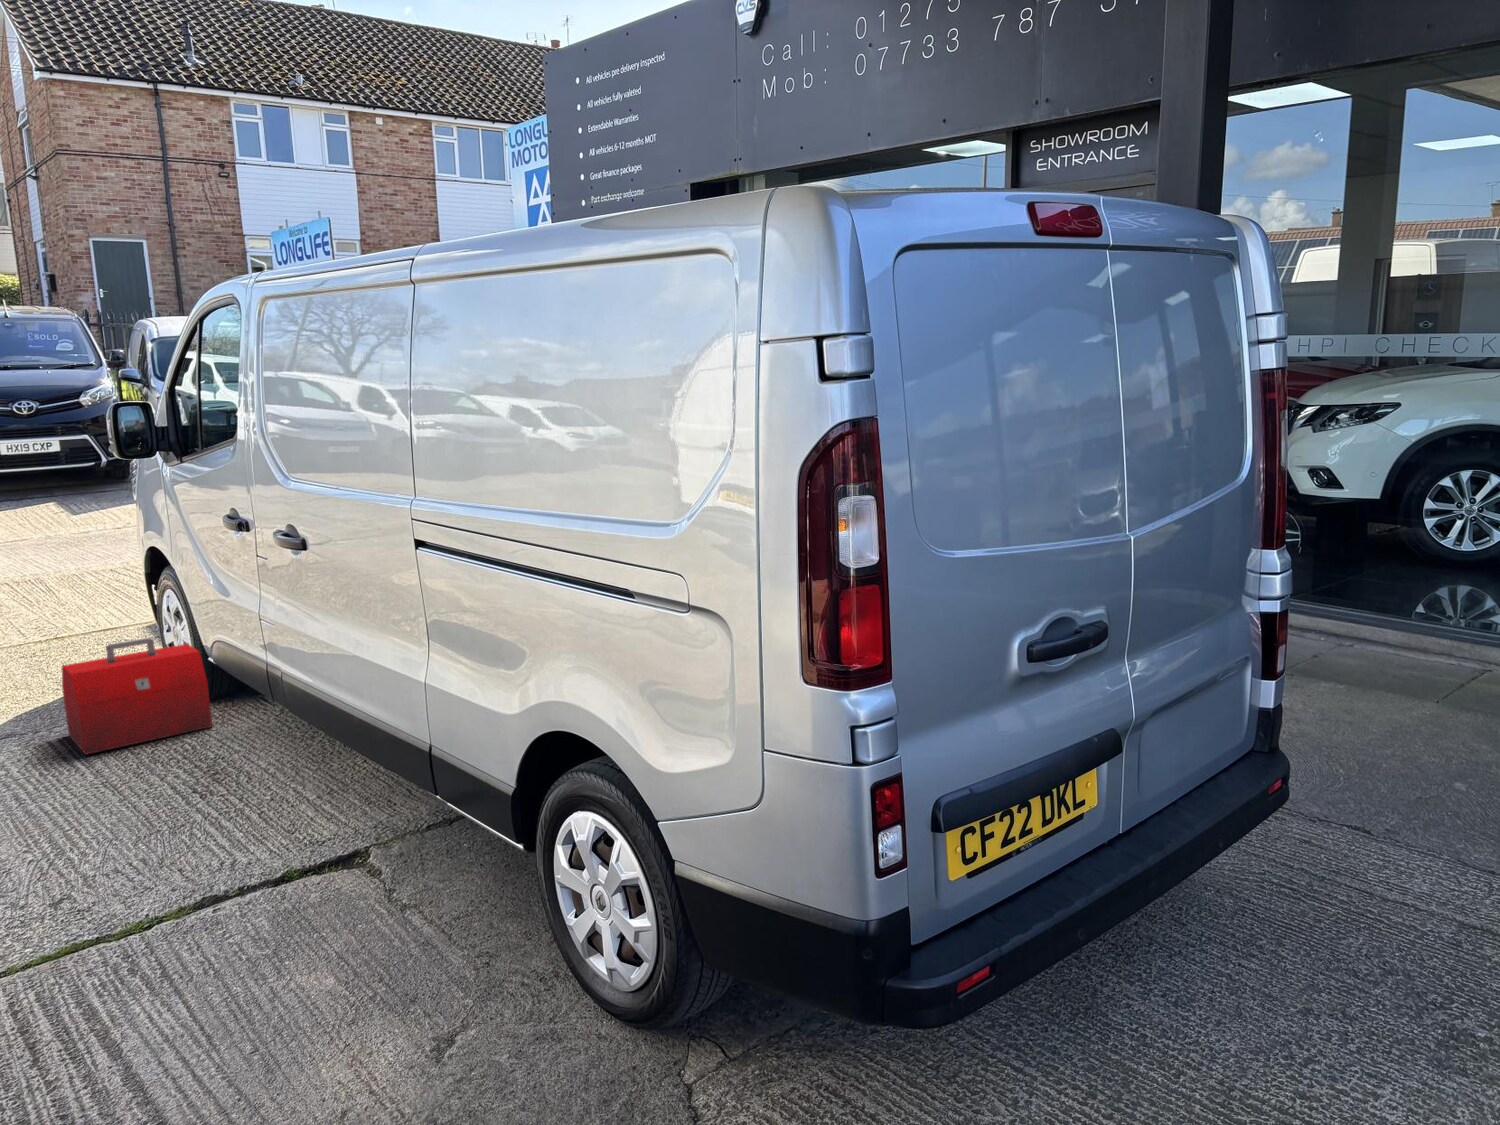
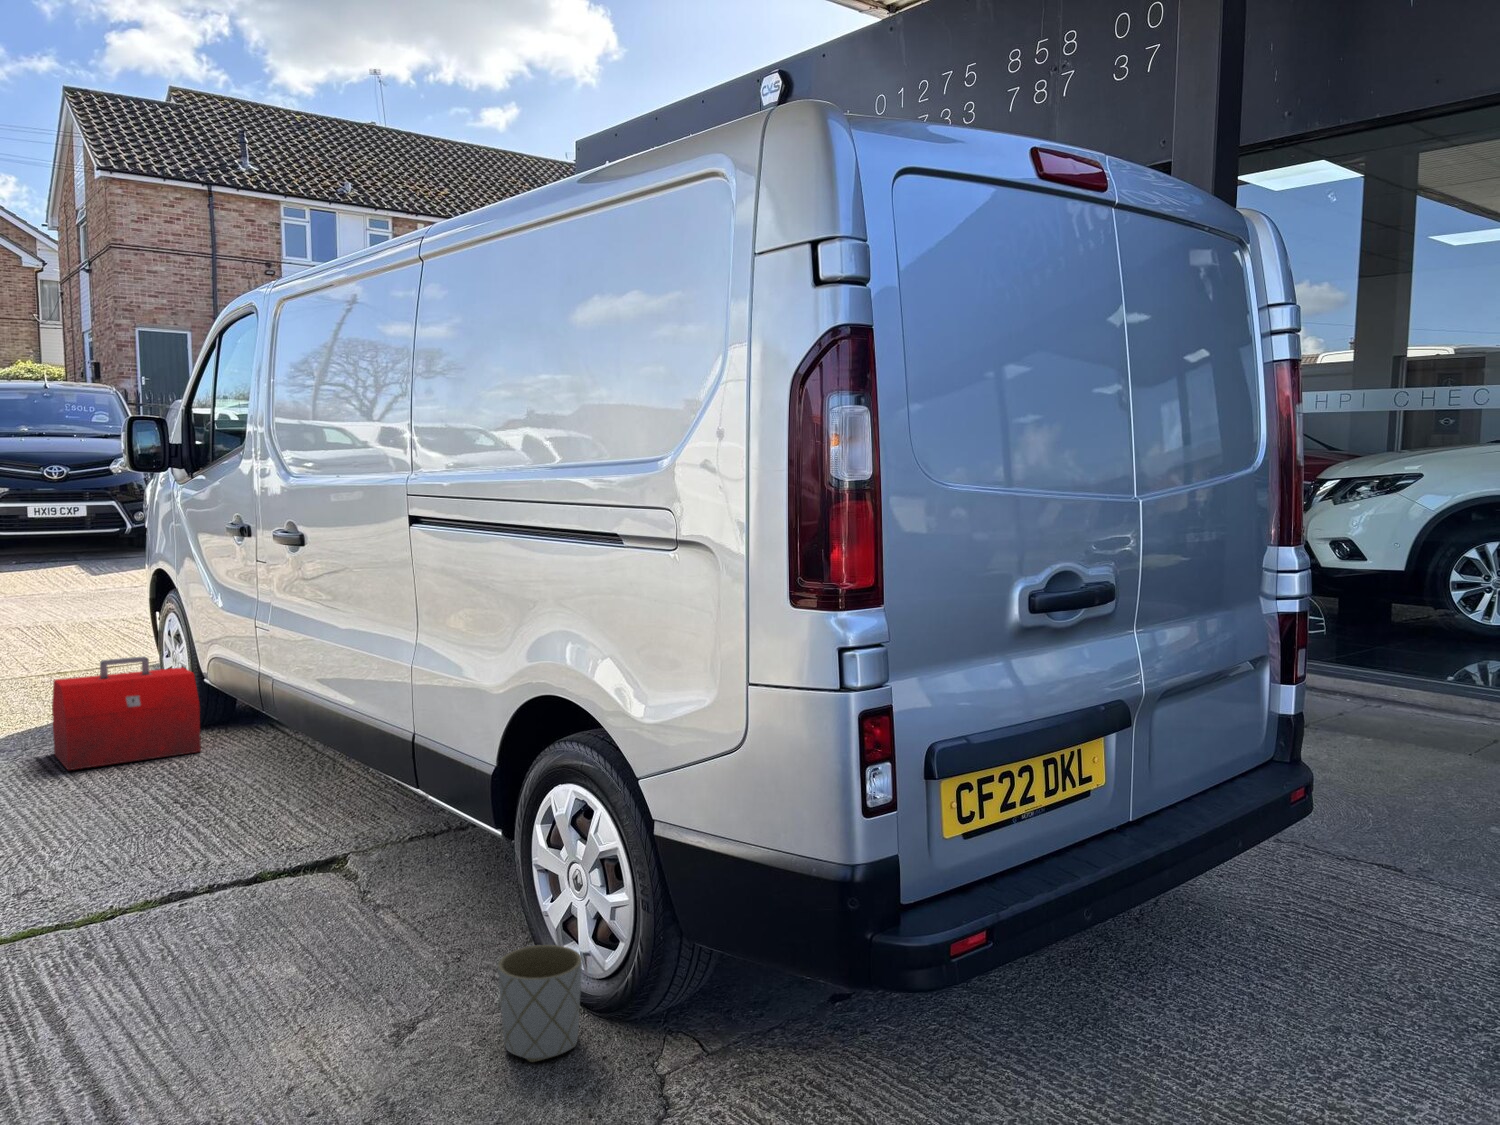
planter: none [530,963,608,1077] -> present [498,945,582,1062]

